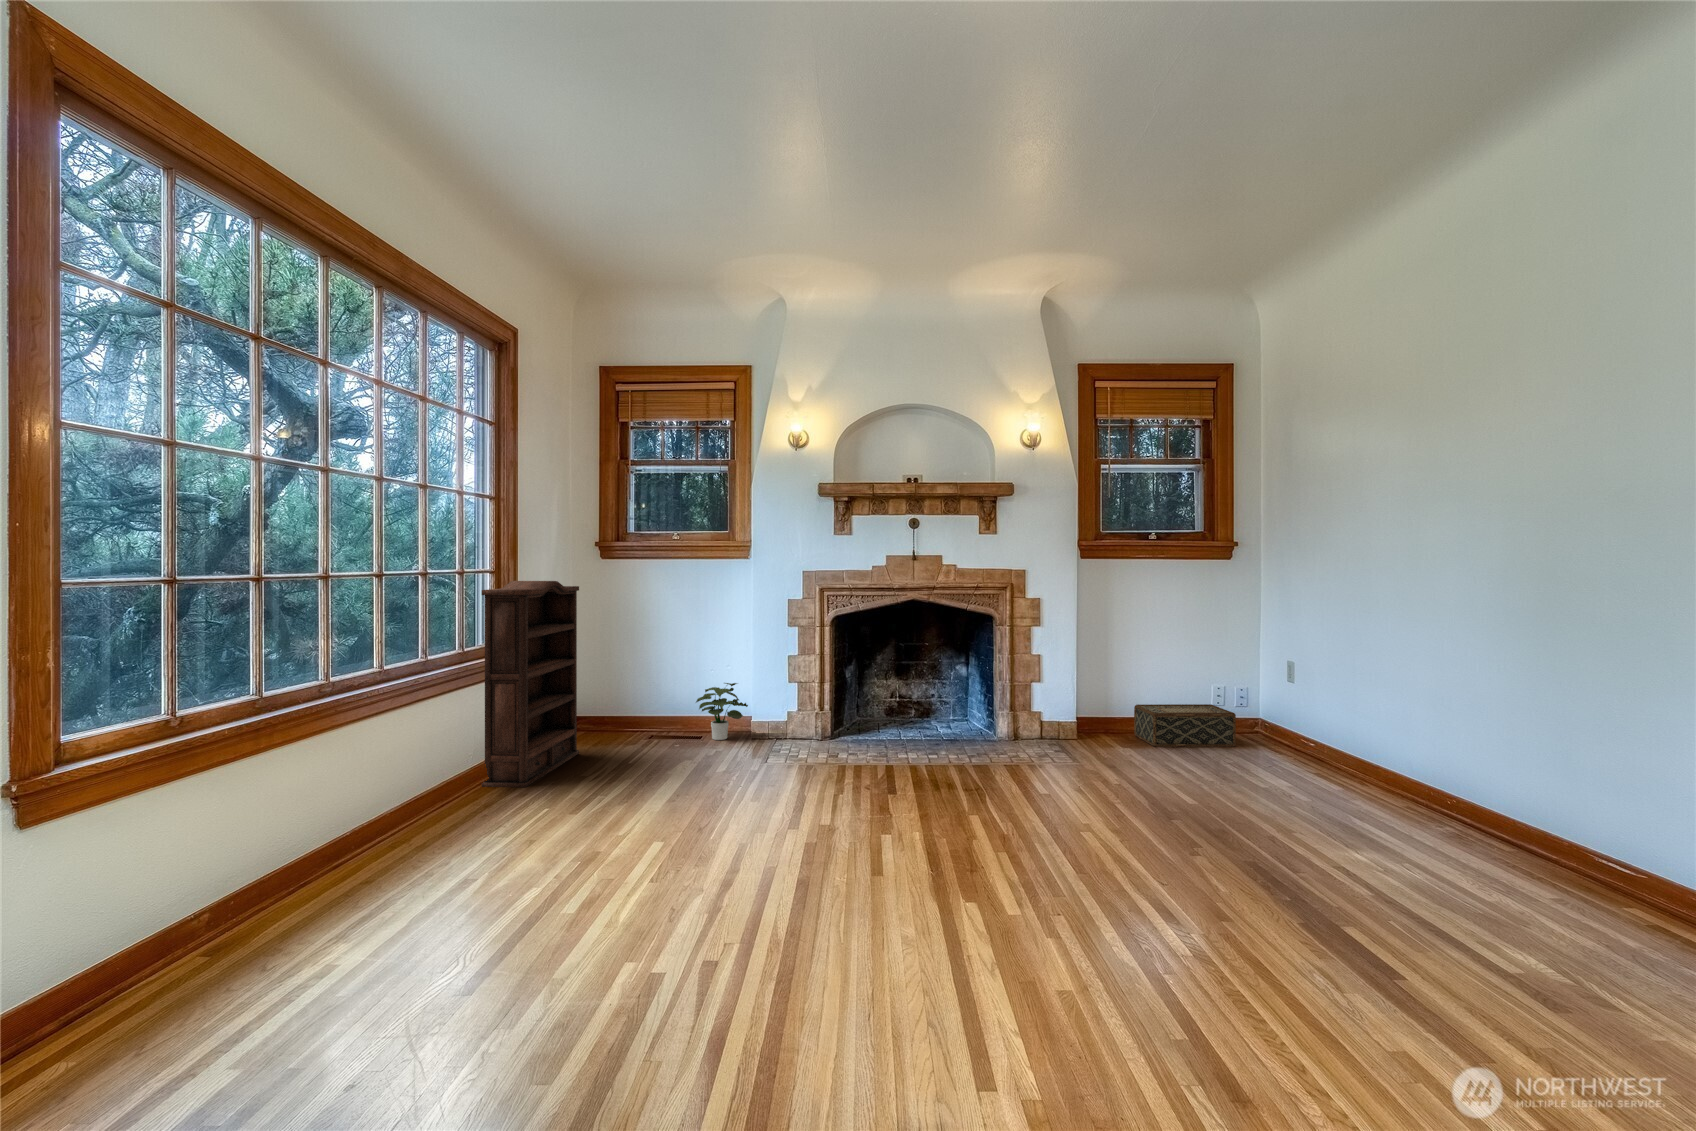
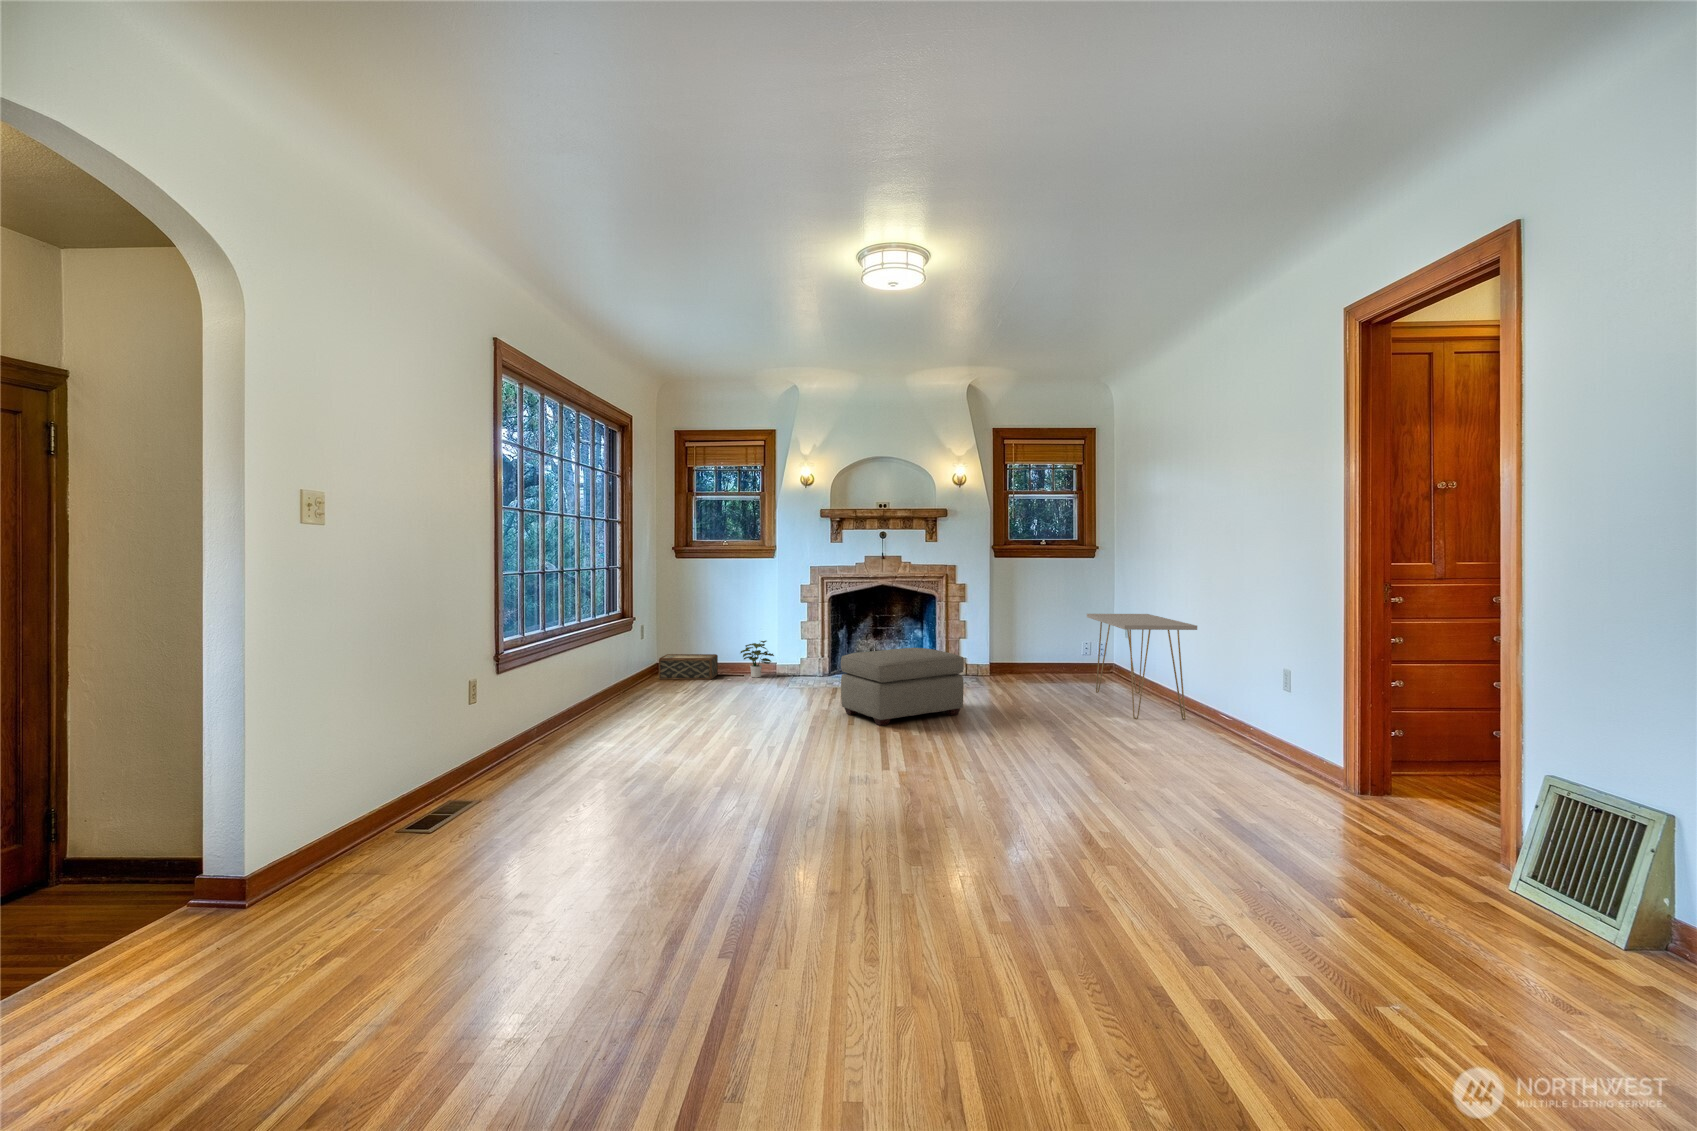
bookshelf: present [482,581,579,787] -> none [619,574,669,697]
console table: none [1257,648,1537,861] -> present [1087,614,1197,720]
woven basket: present [1134,704,1236,747] -> present [659,654,718,680]
ottoman: none [855,712,1083,880] -> present [841,648,964,726]

